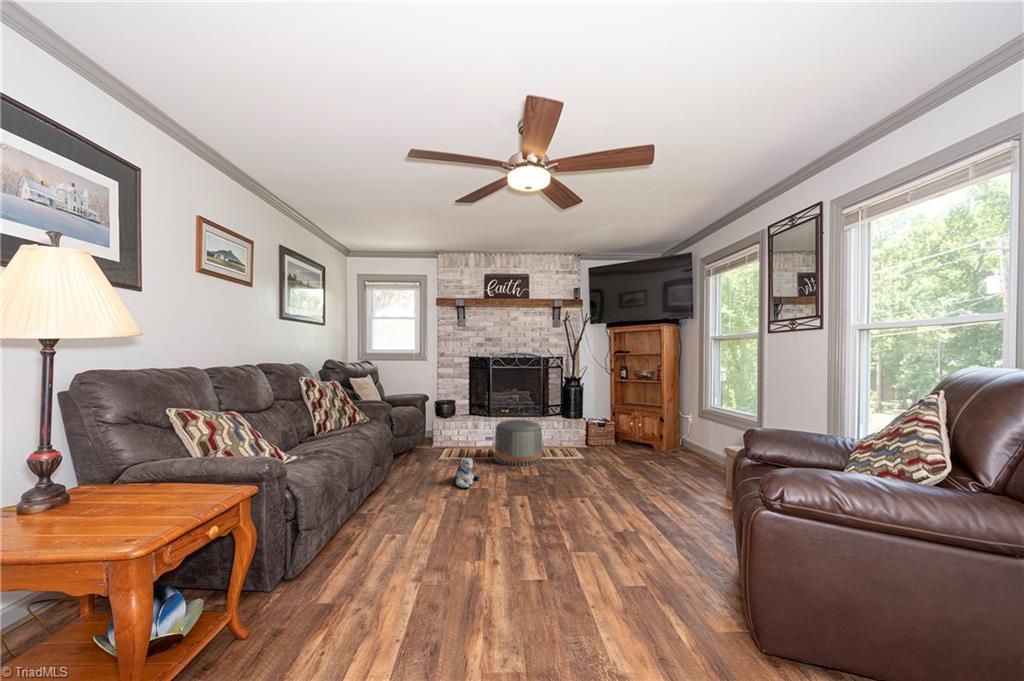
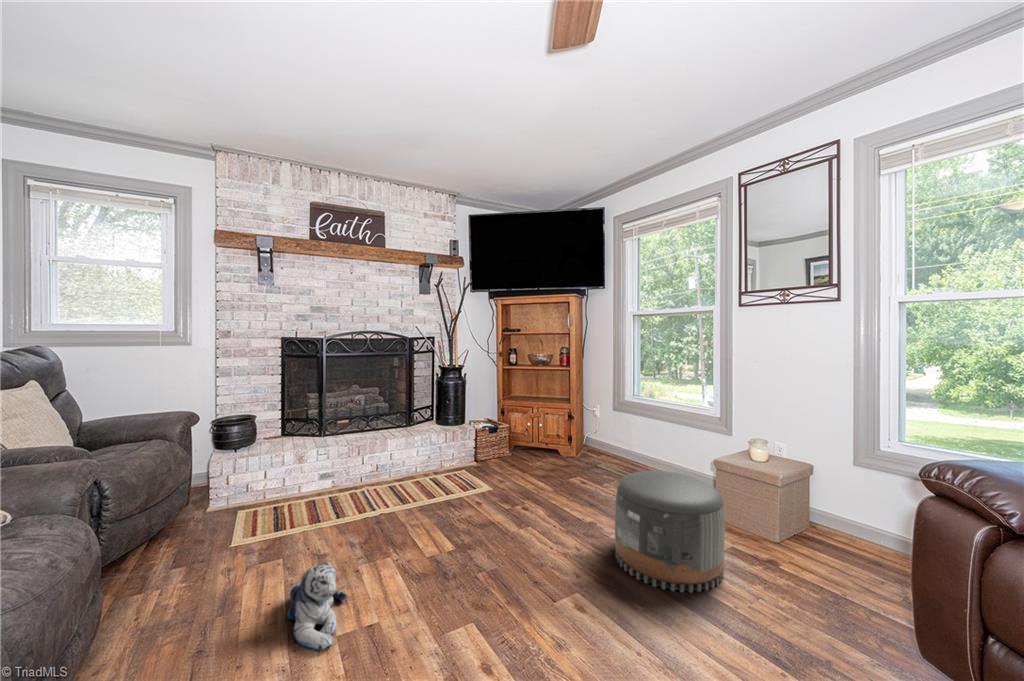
pouf: present [495,420,542,466] -> present [615,470,725,593]

